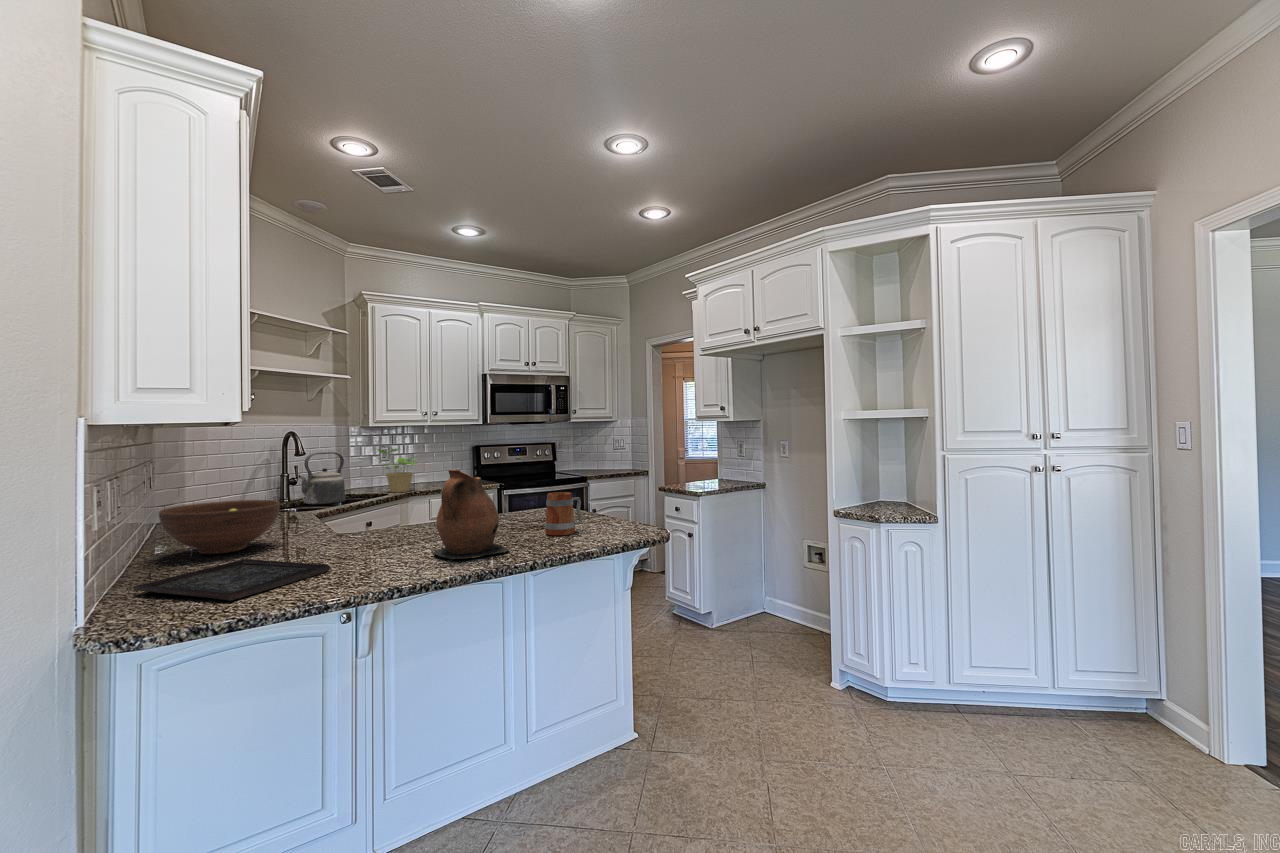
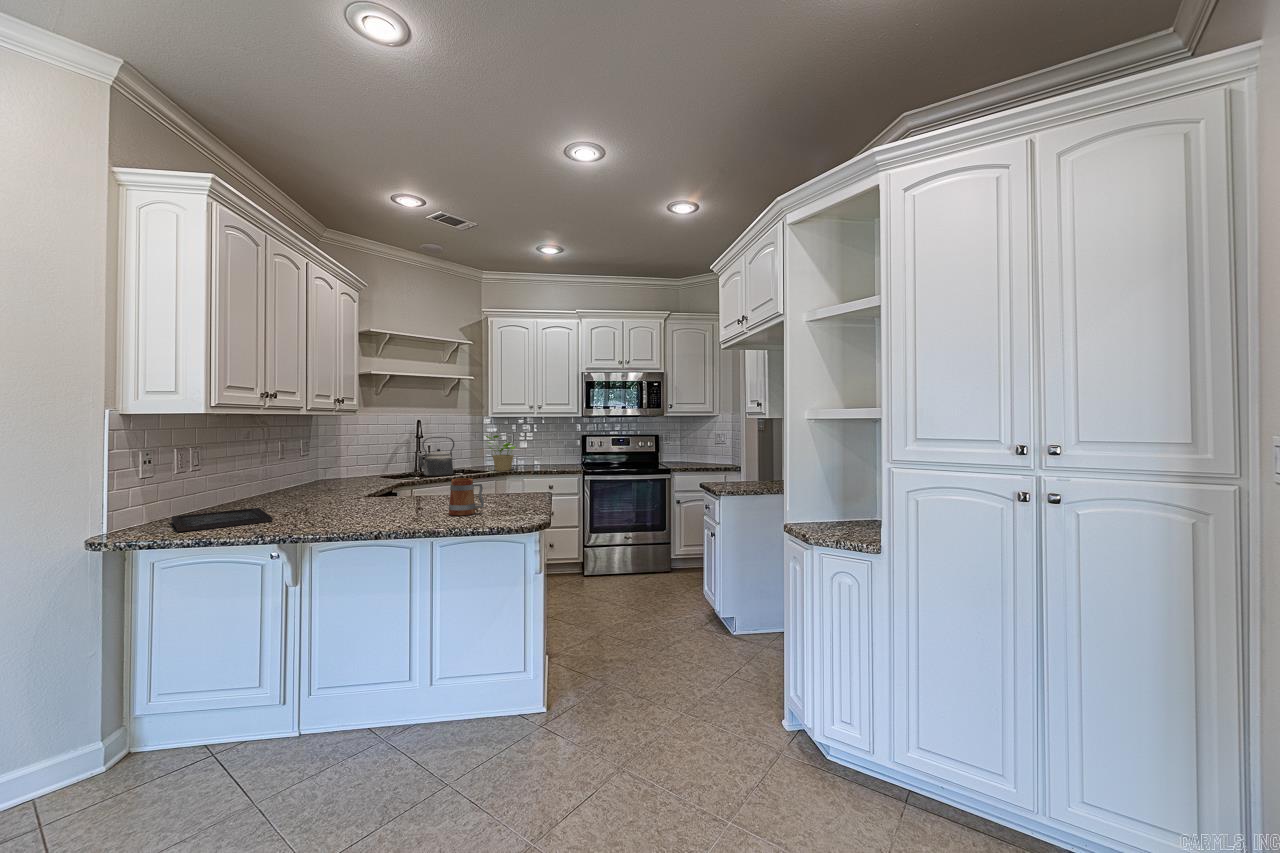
ceramic pitcher: present [432,470,509,559] -> none [330,454,398,524]
fruit bowl: present [159,500,280,554] -> none [242,468,321,503]

